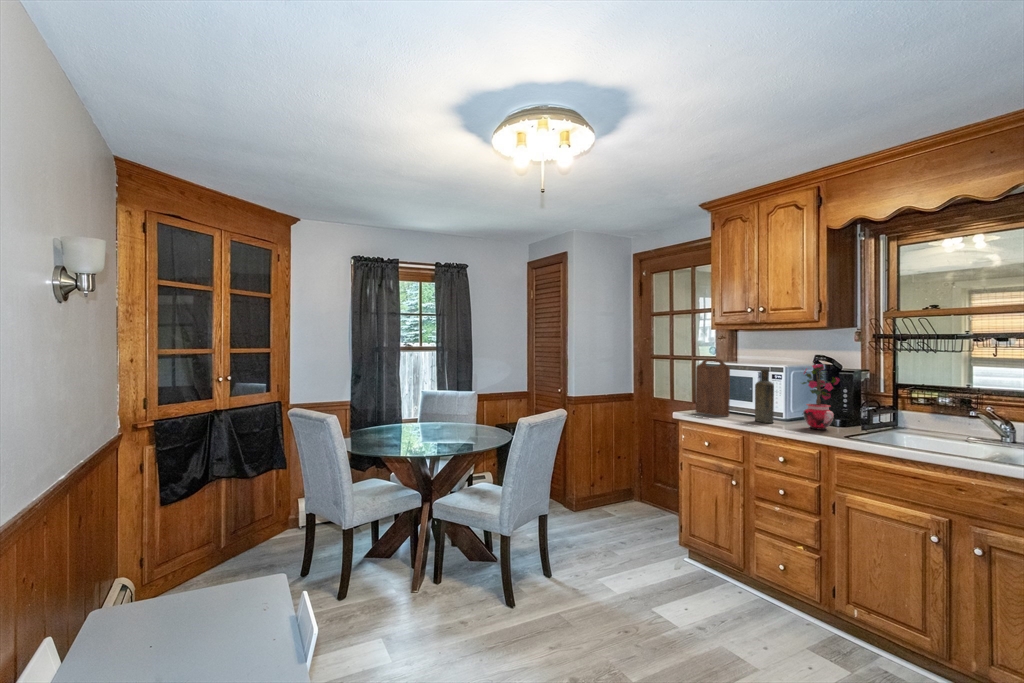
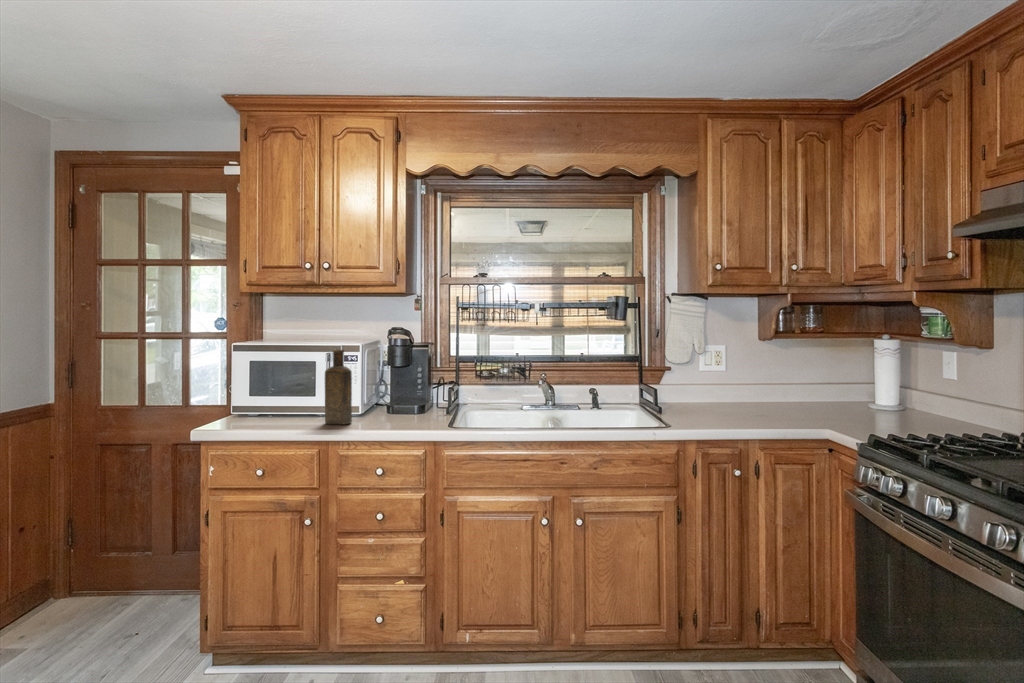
cutting board: present [696,359,730,416] -> none [227,337,283,426]
potted plant: present [802,364,840,430] -> none [381,338,426,423]

